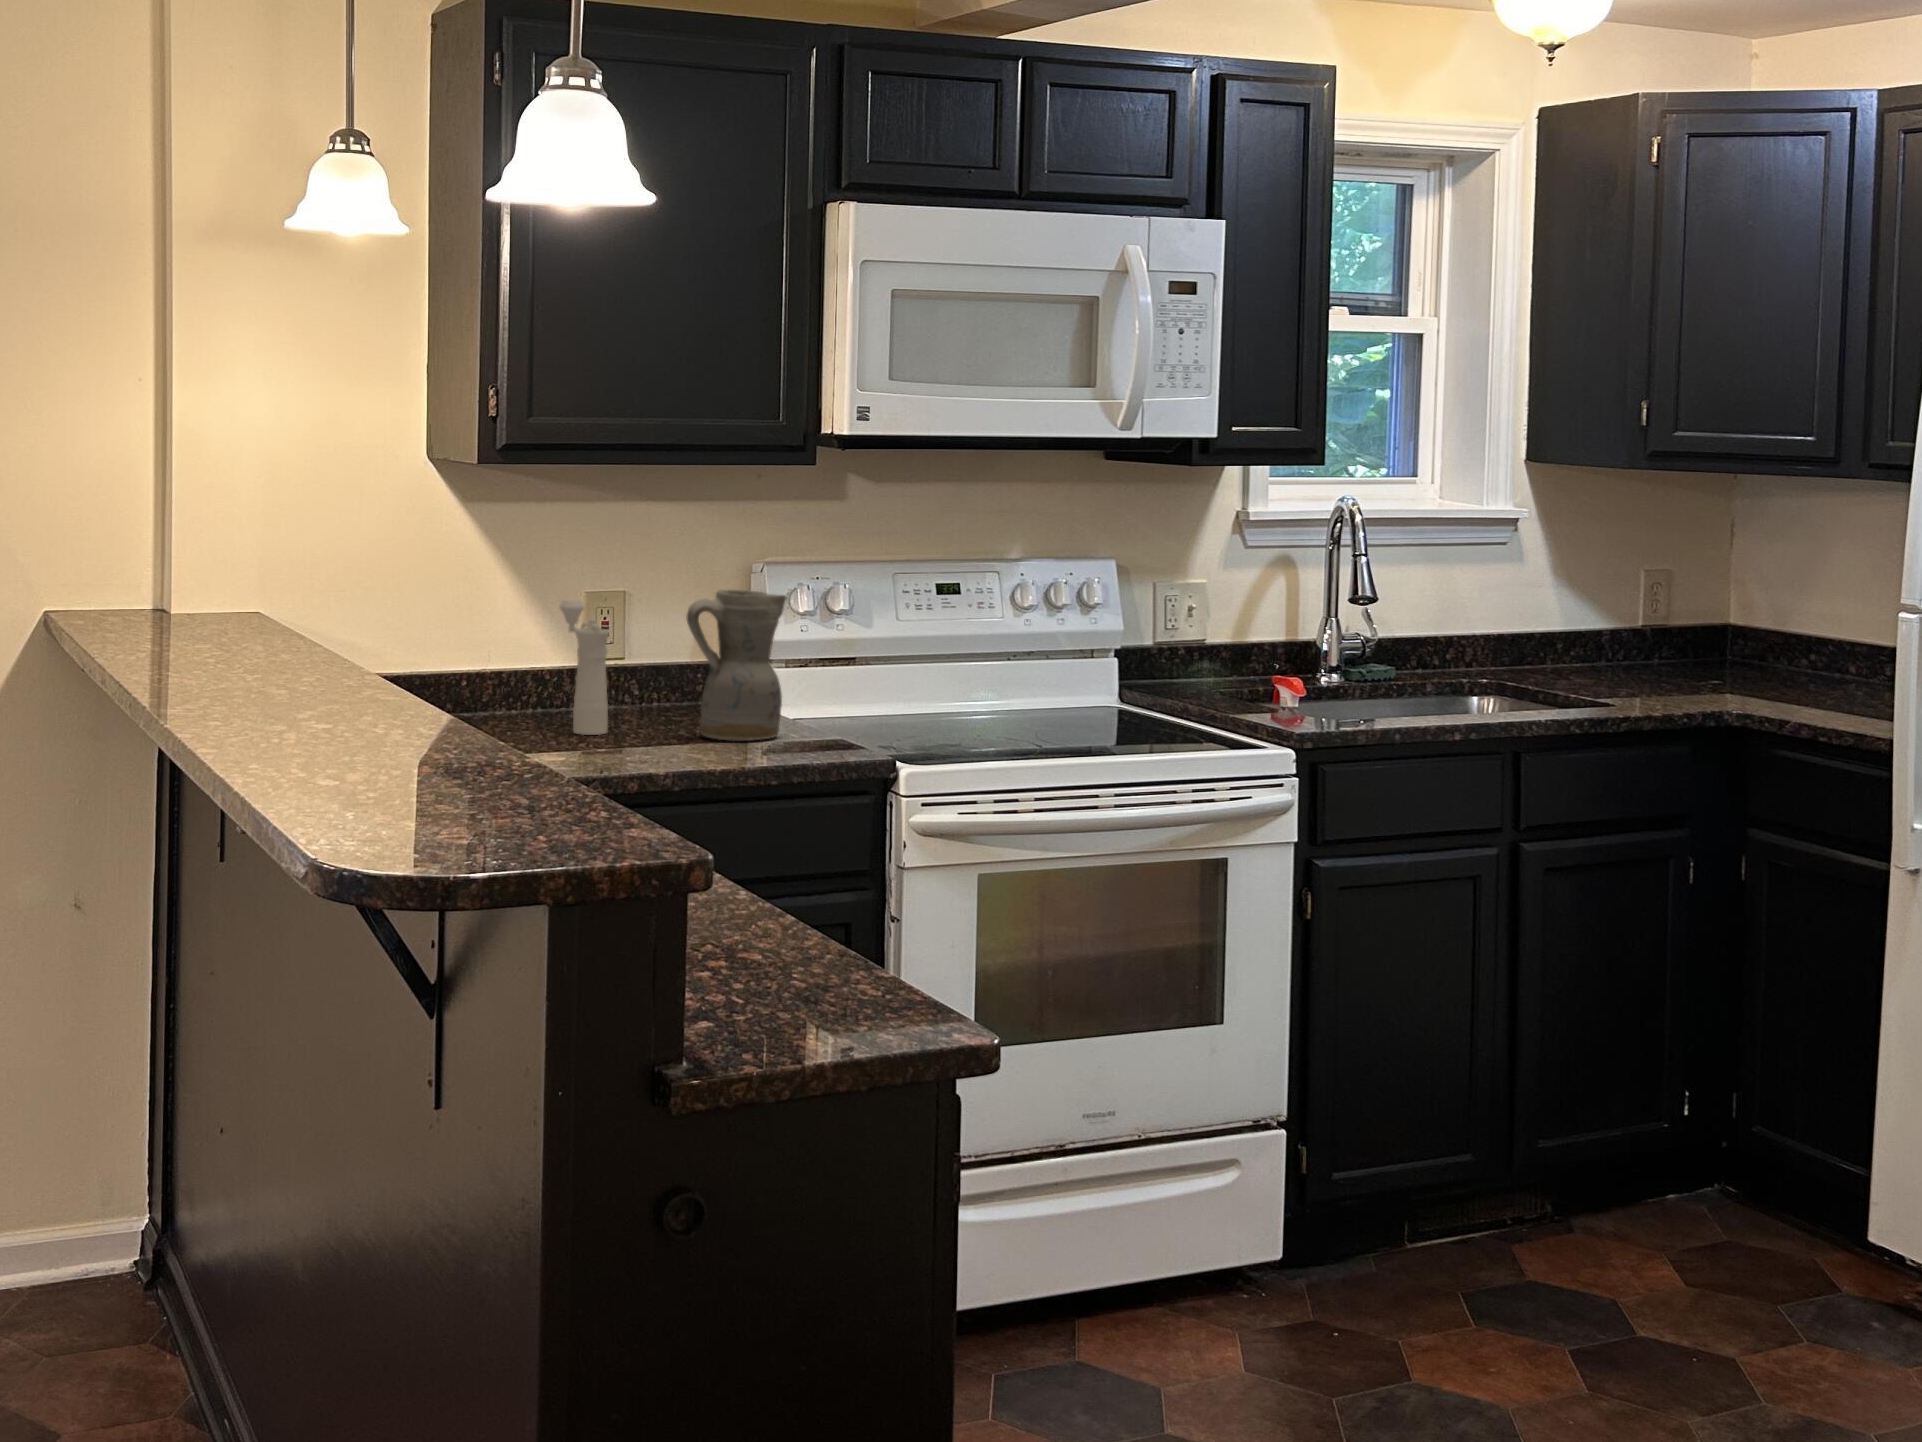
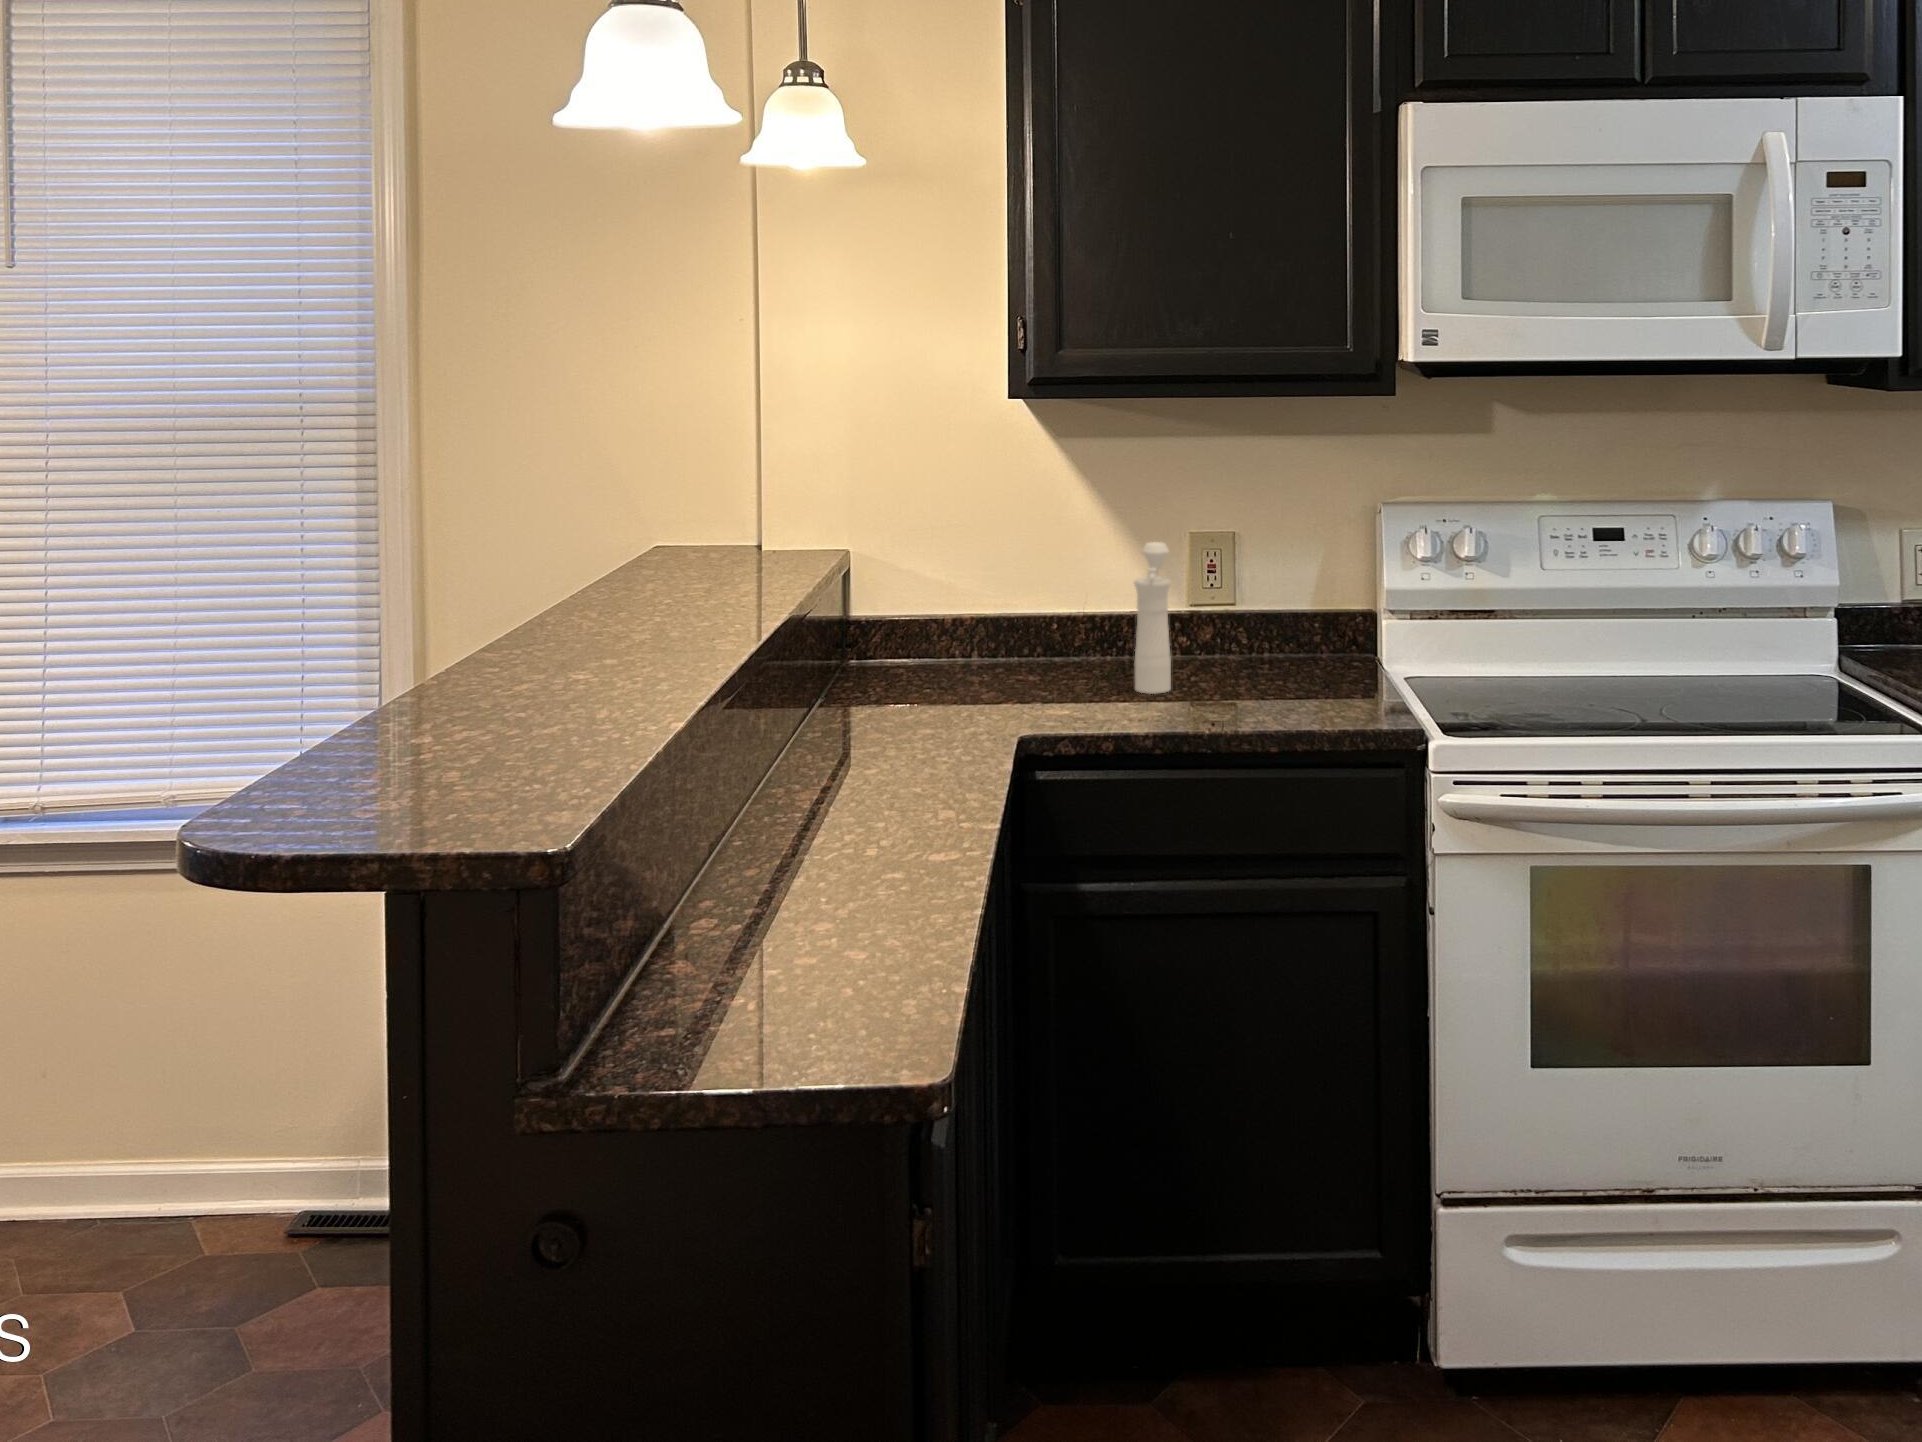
ceramic pitcher: present [687,590,786,741] -> none [1228,541,1340,714]

